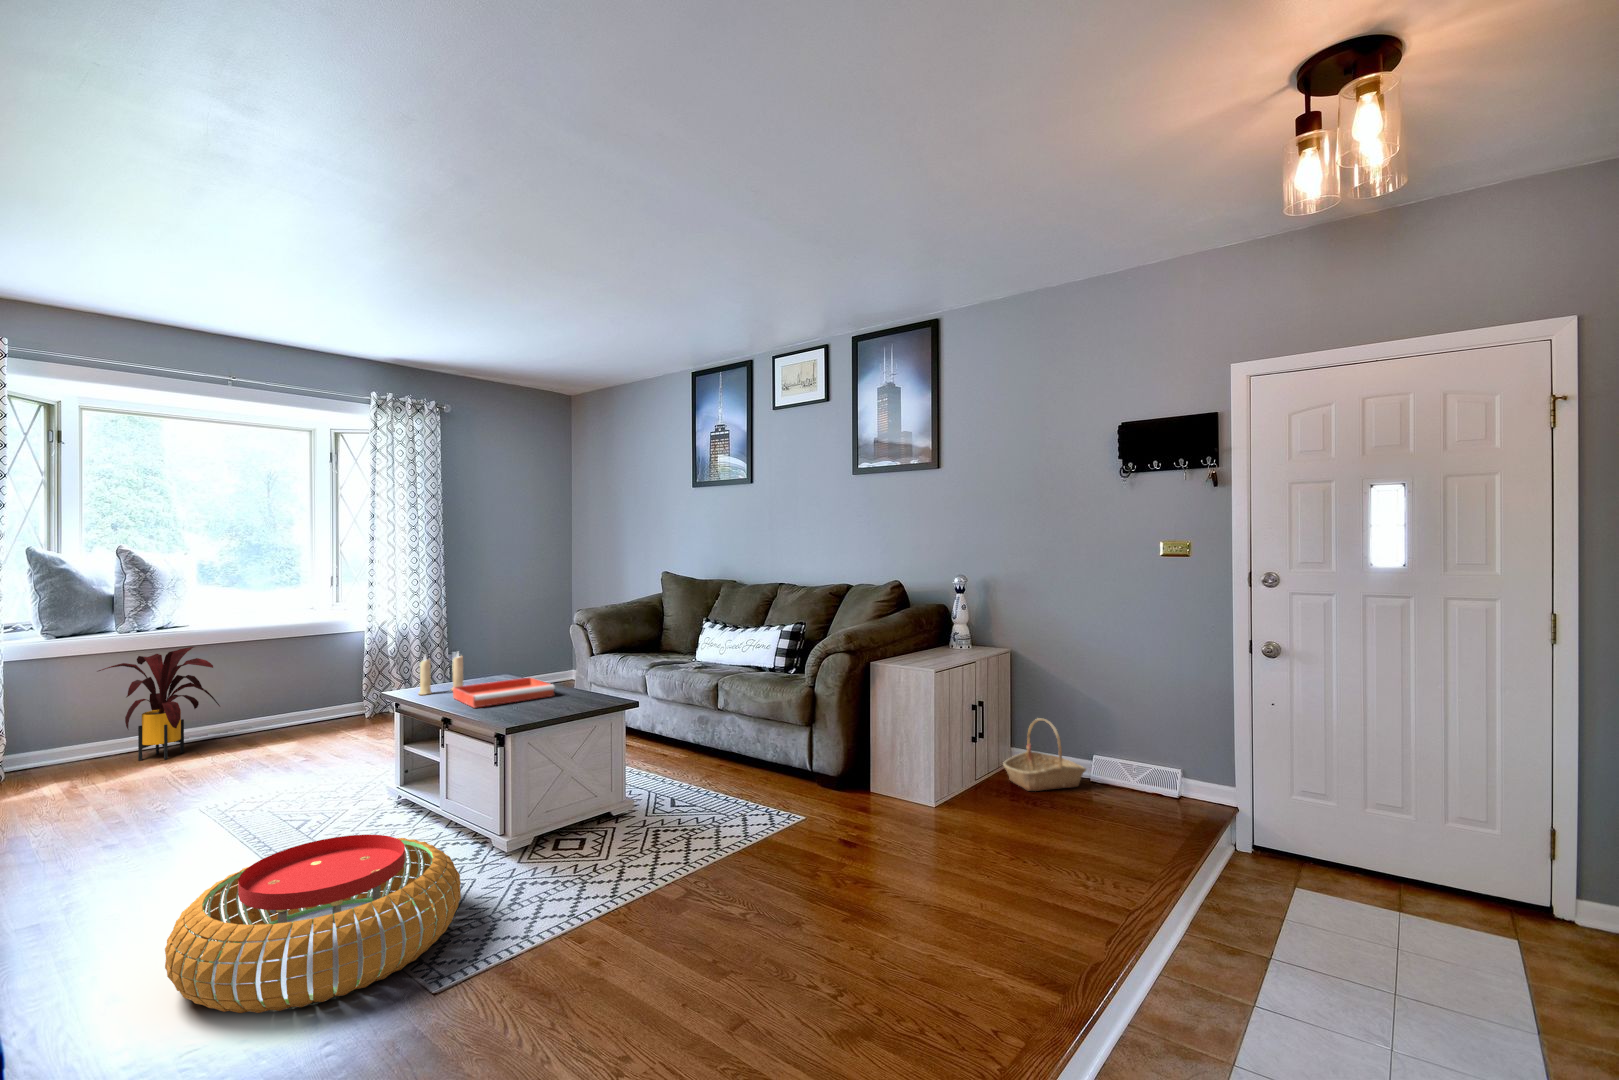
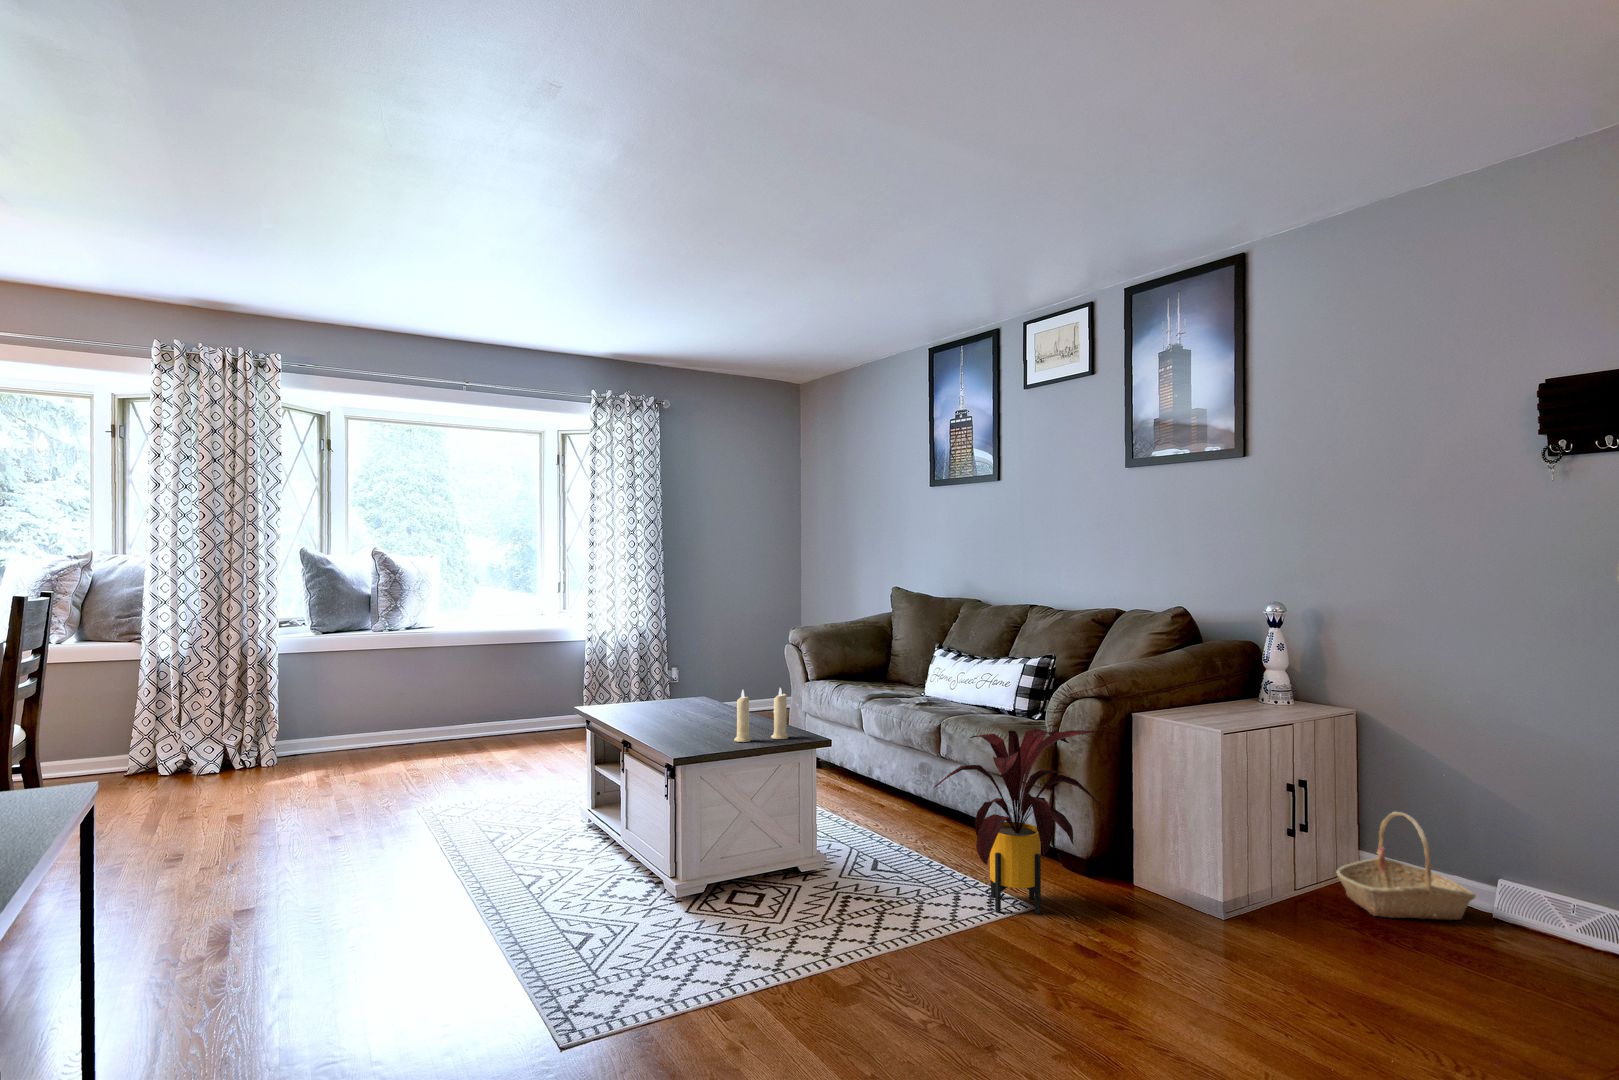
house plant: present [99,647,220,761] -> present [934,728,1106,914]
candle: present [419,652,463,695] -> present [734,688,788,742]
tray: present [453,677,555,708] -> none [639,703,743,732]
pouf: present [165,835,461,1013] -> none [335,858,612,1032]

